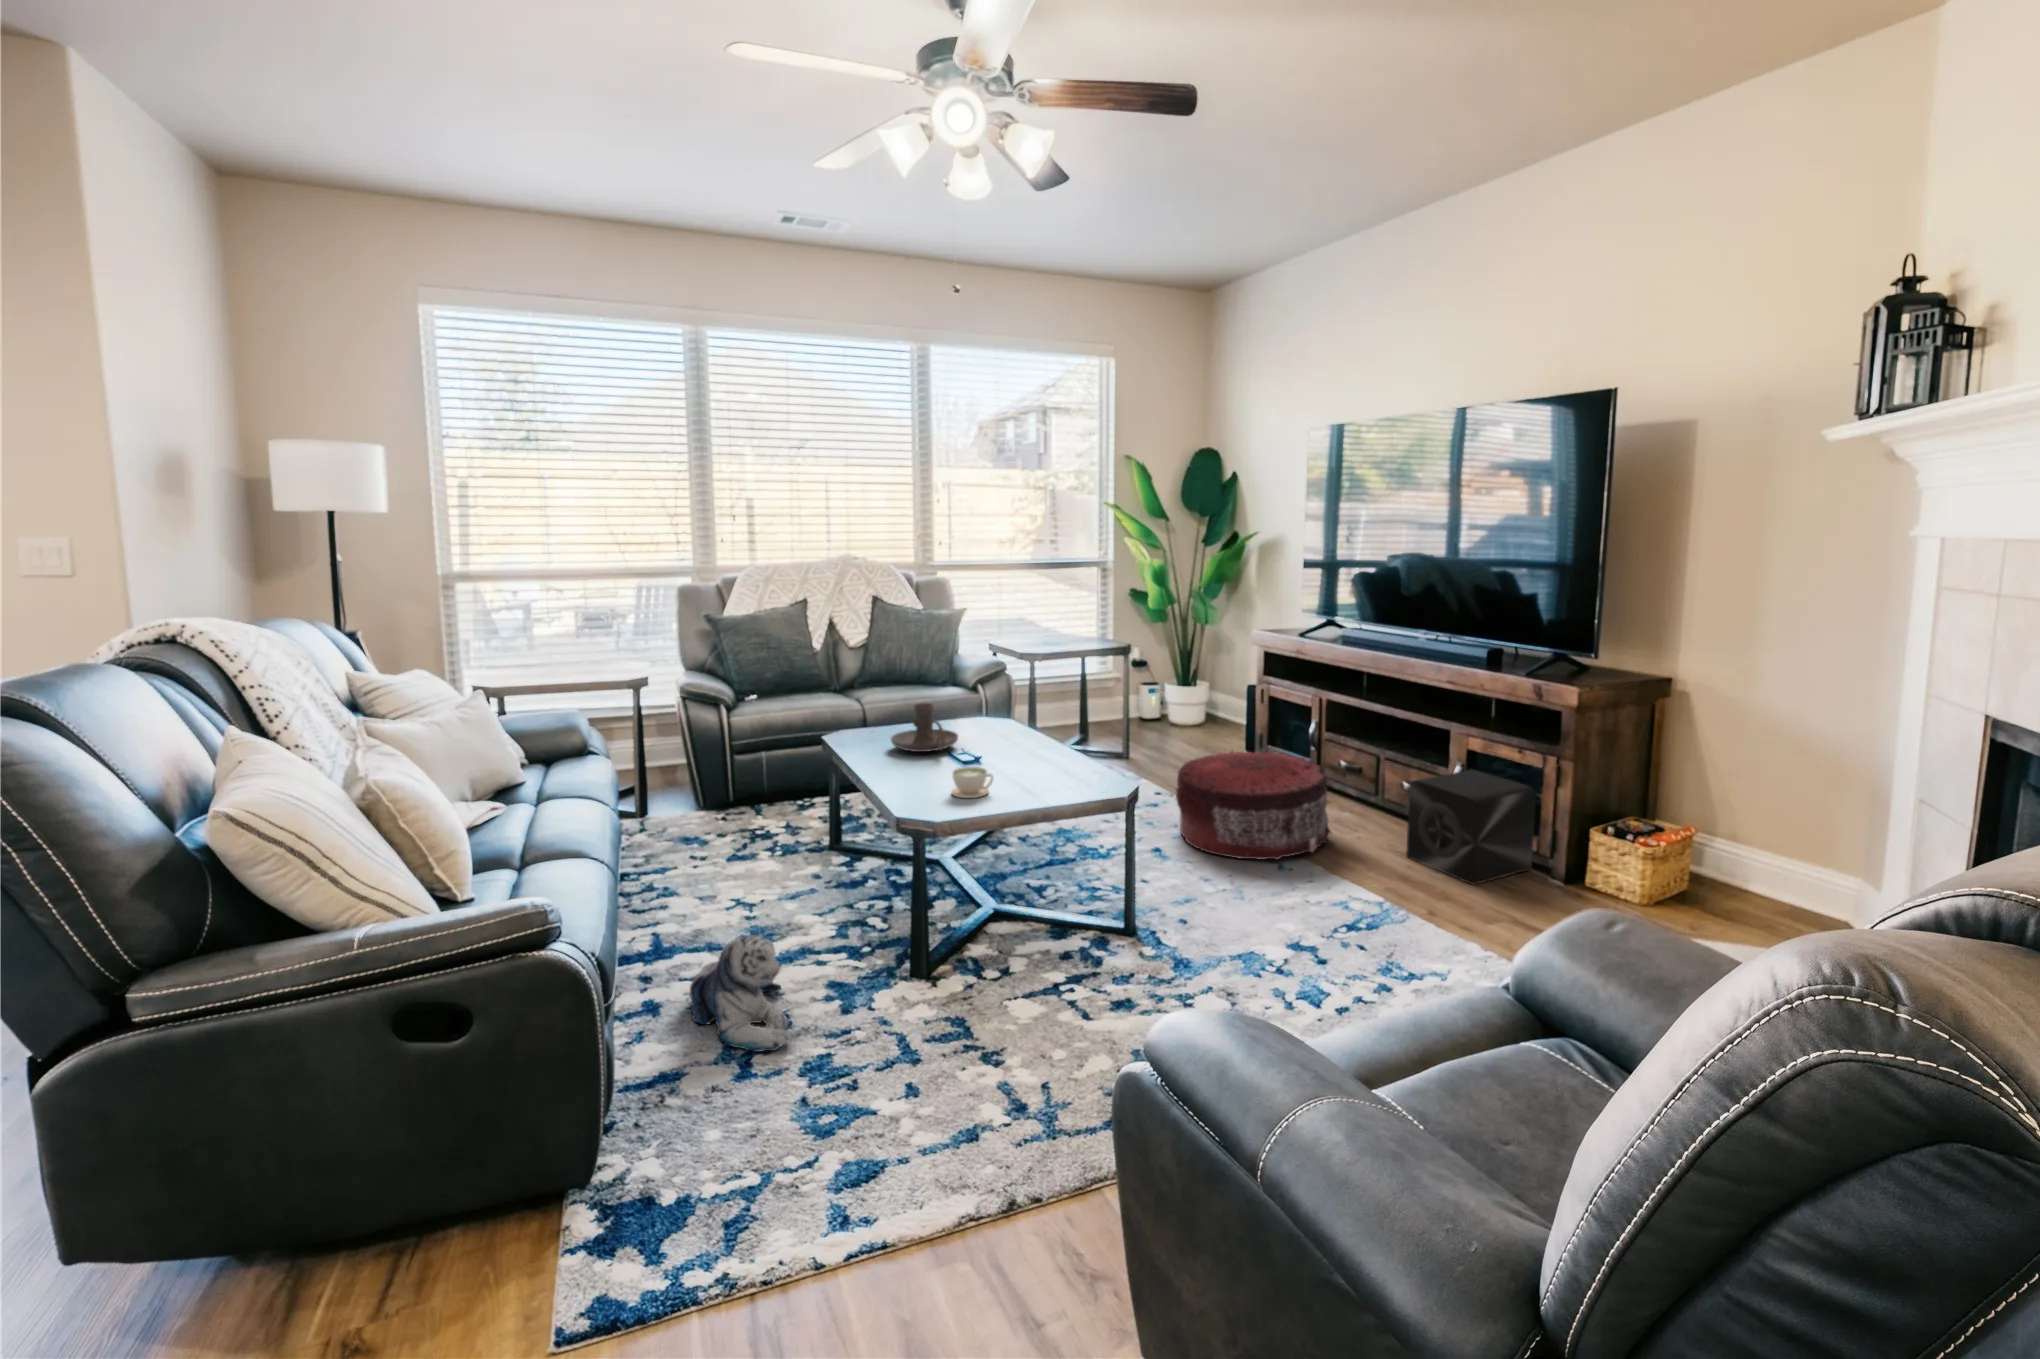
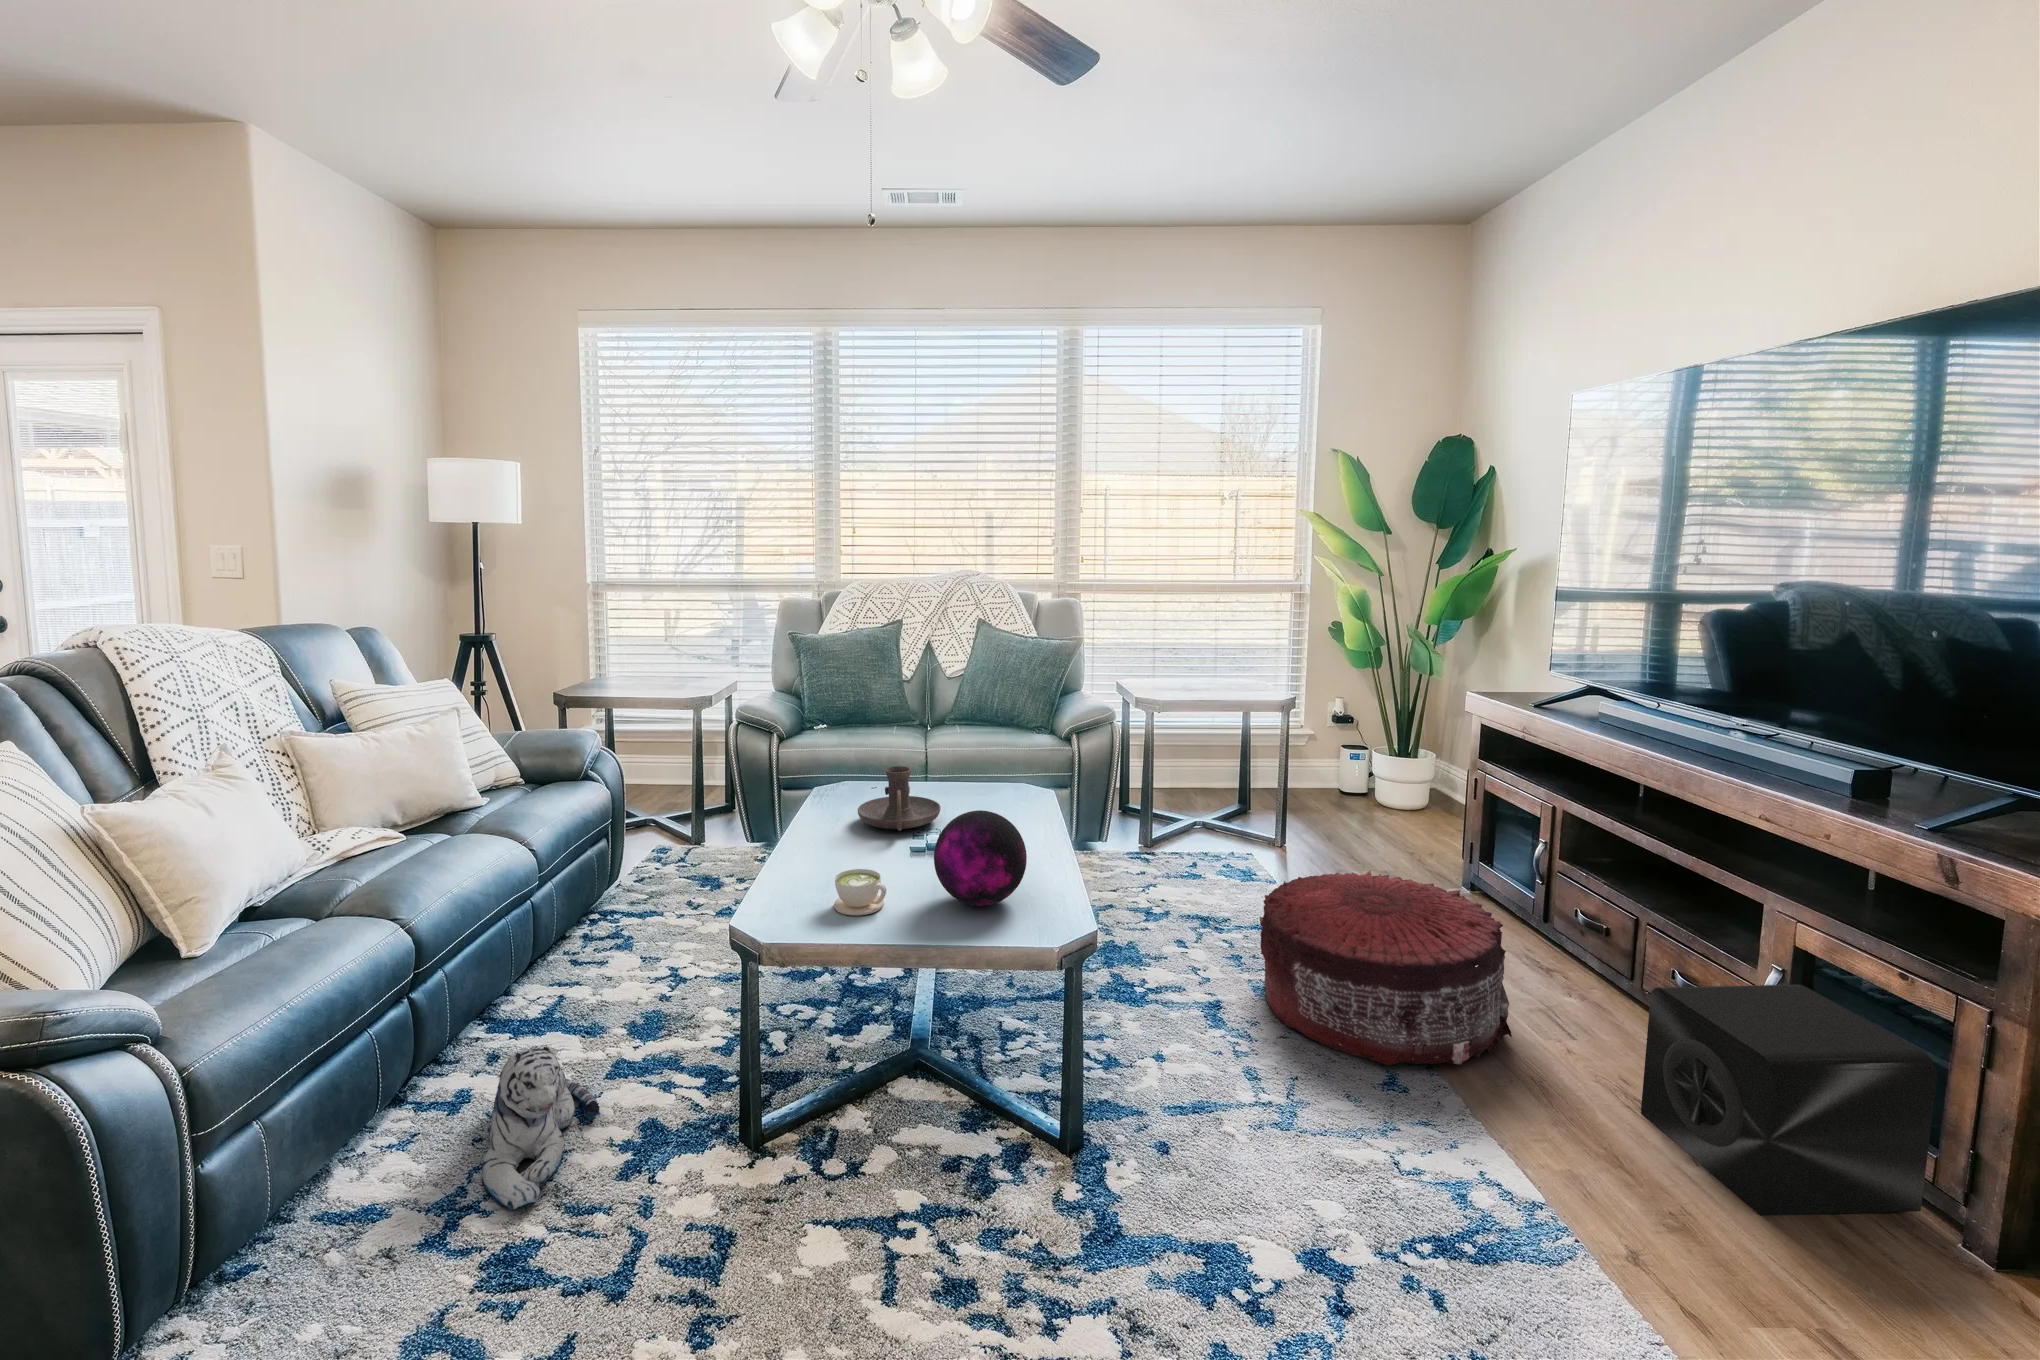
decorative orb: none [1017,714,1084,781] -> present [934,810,1027,906]

